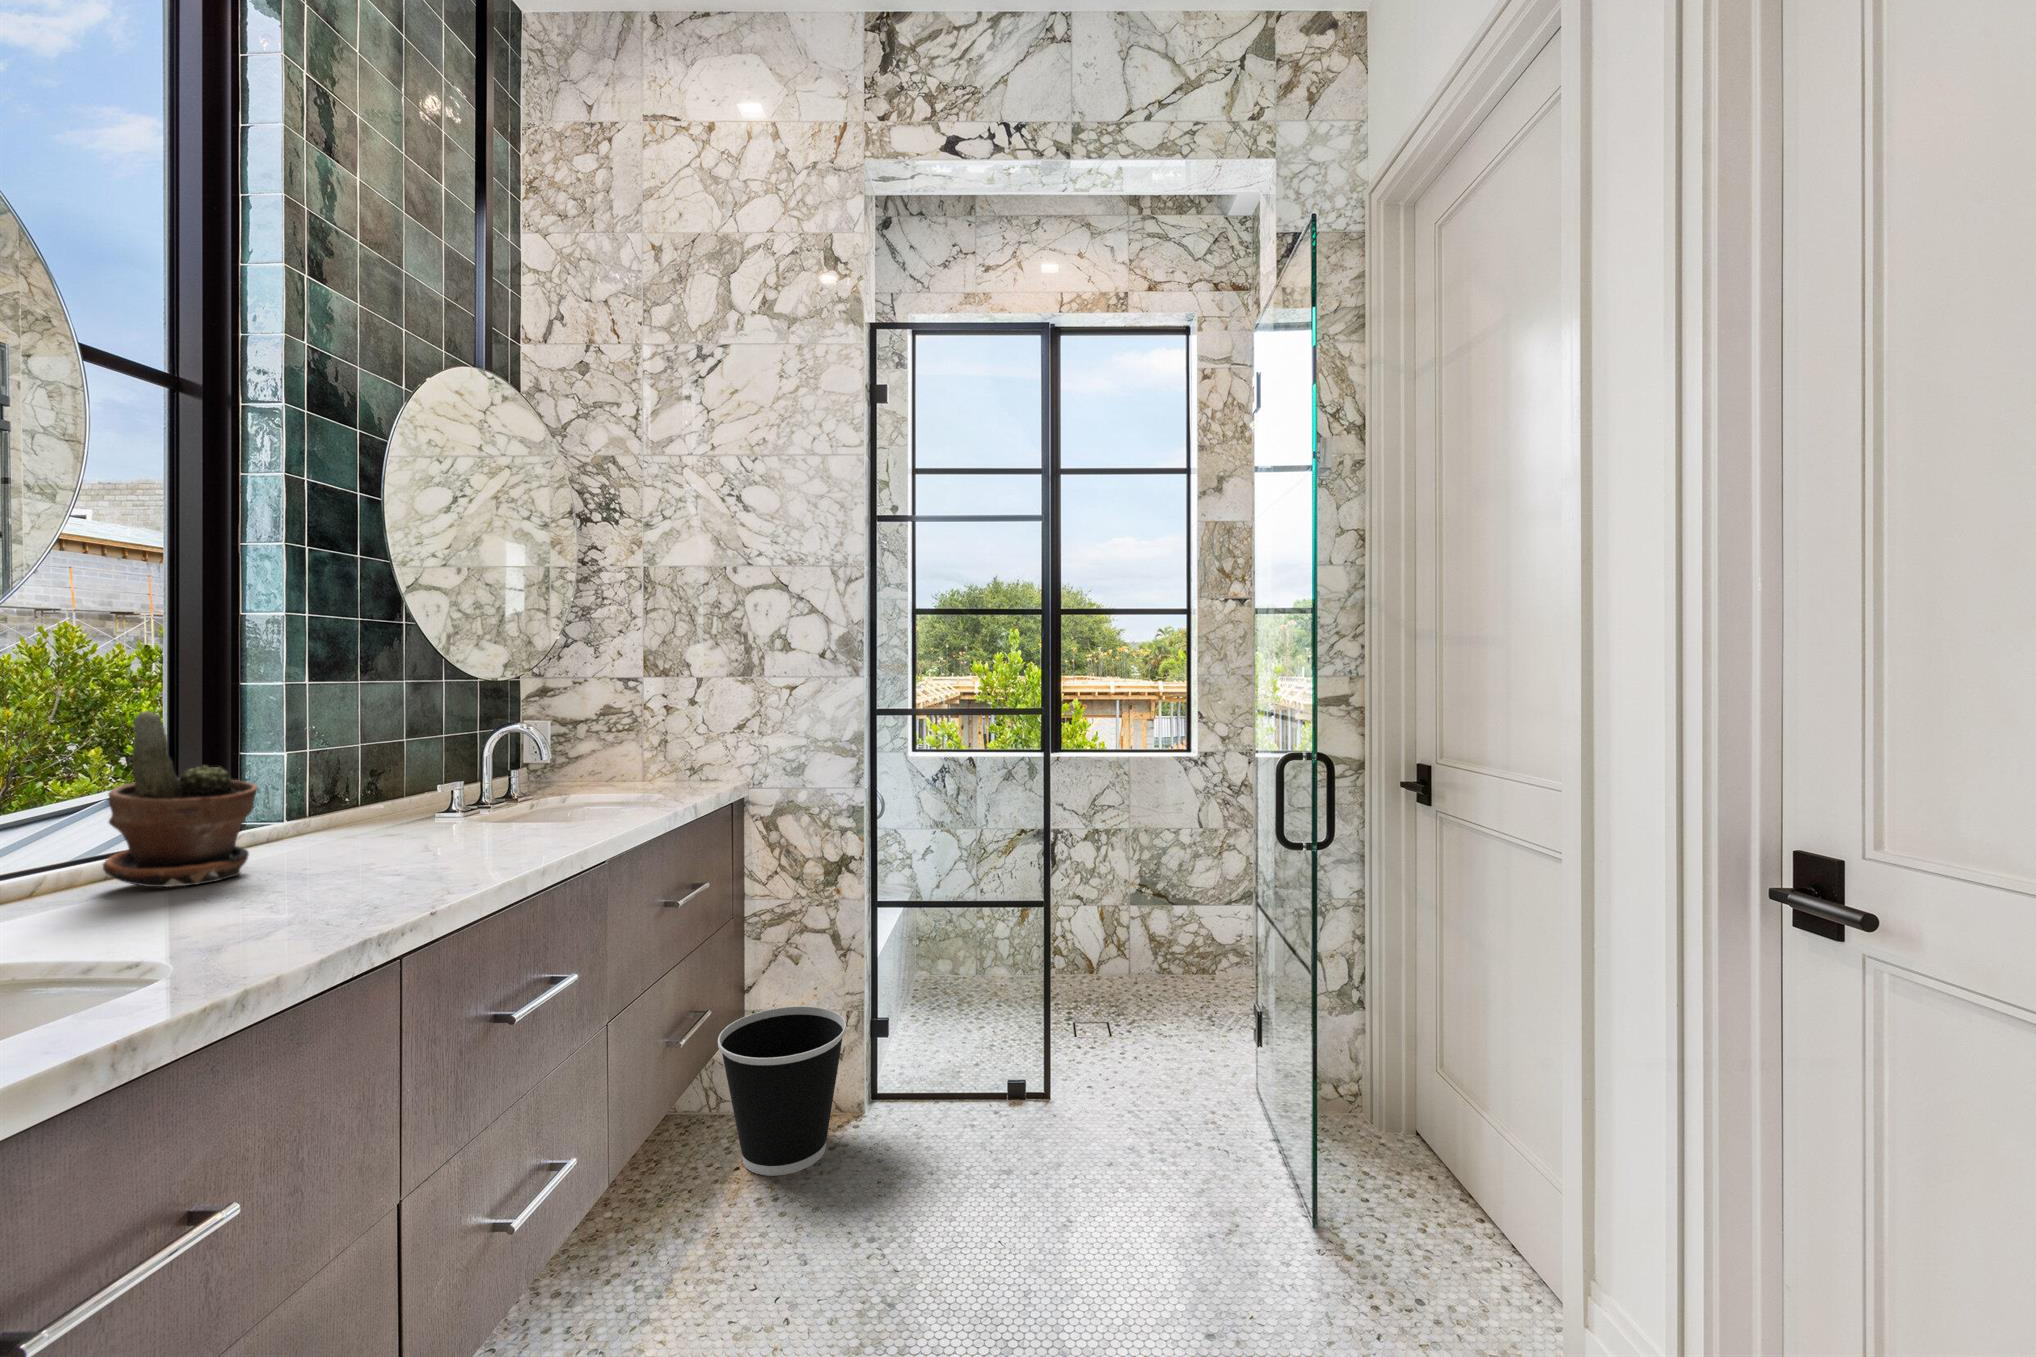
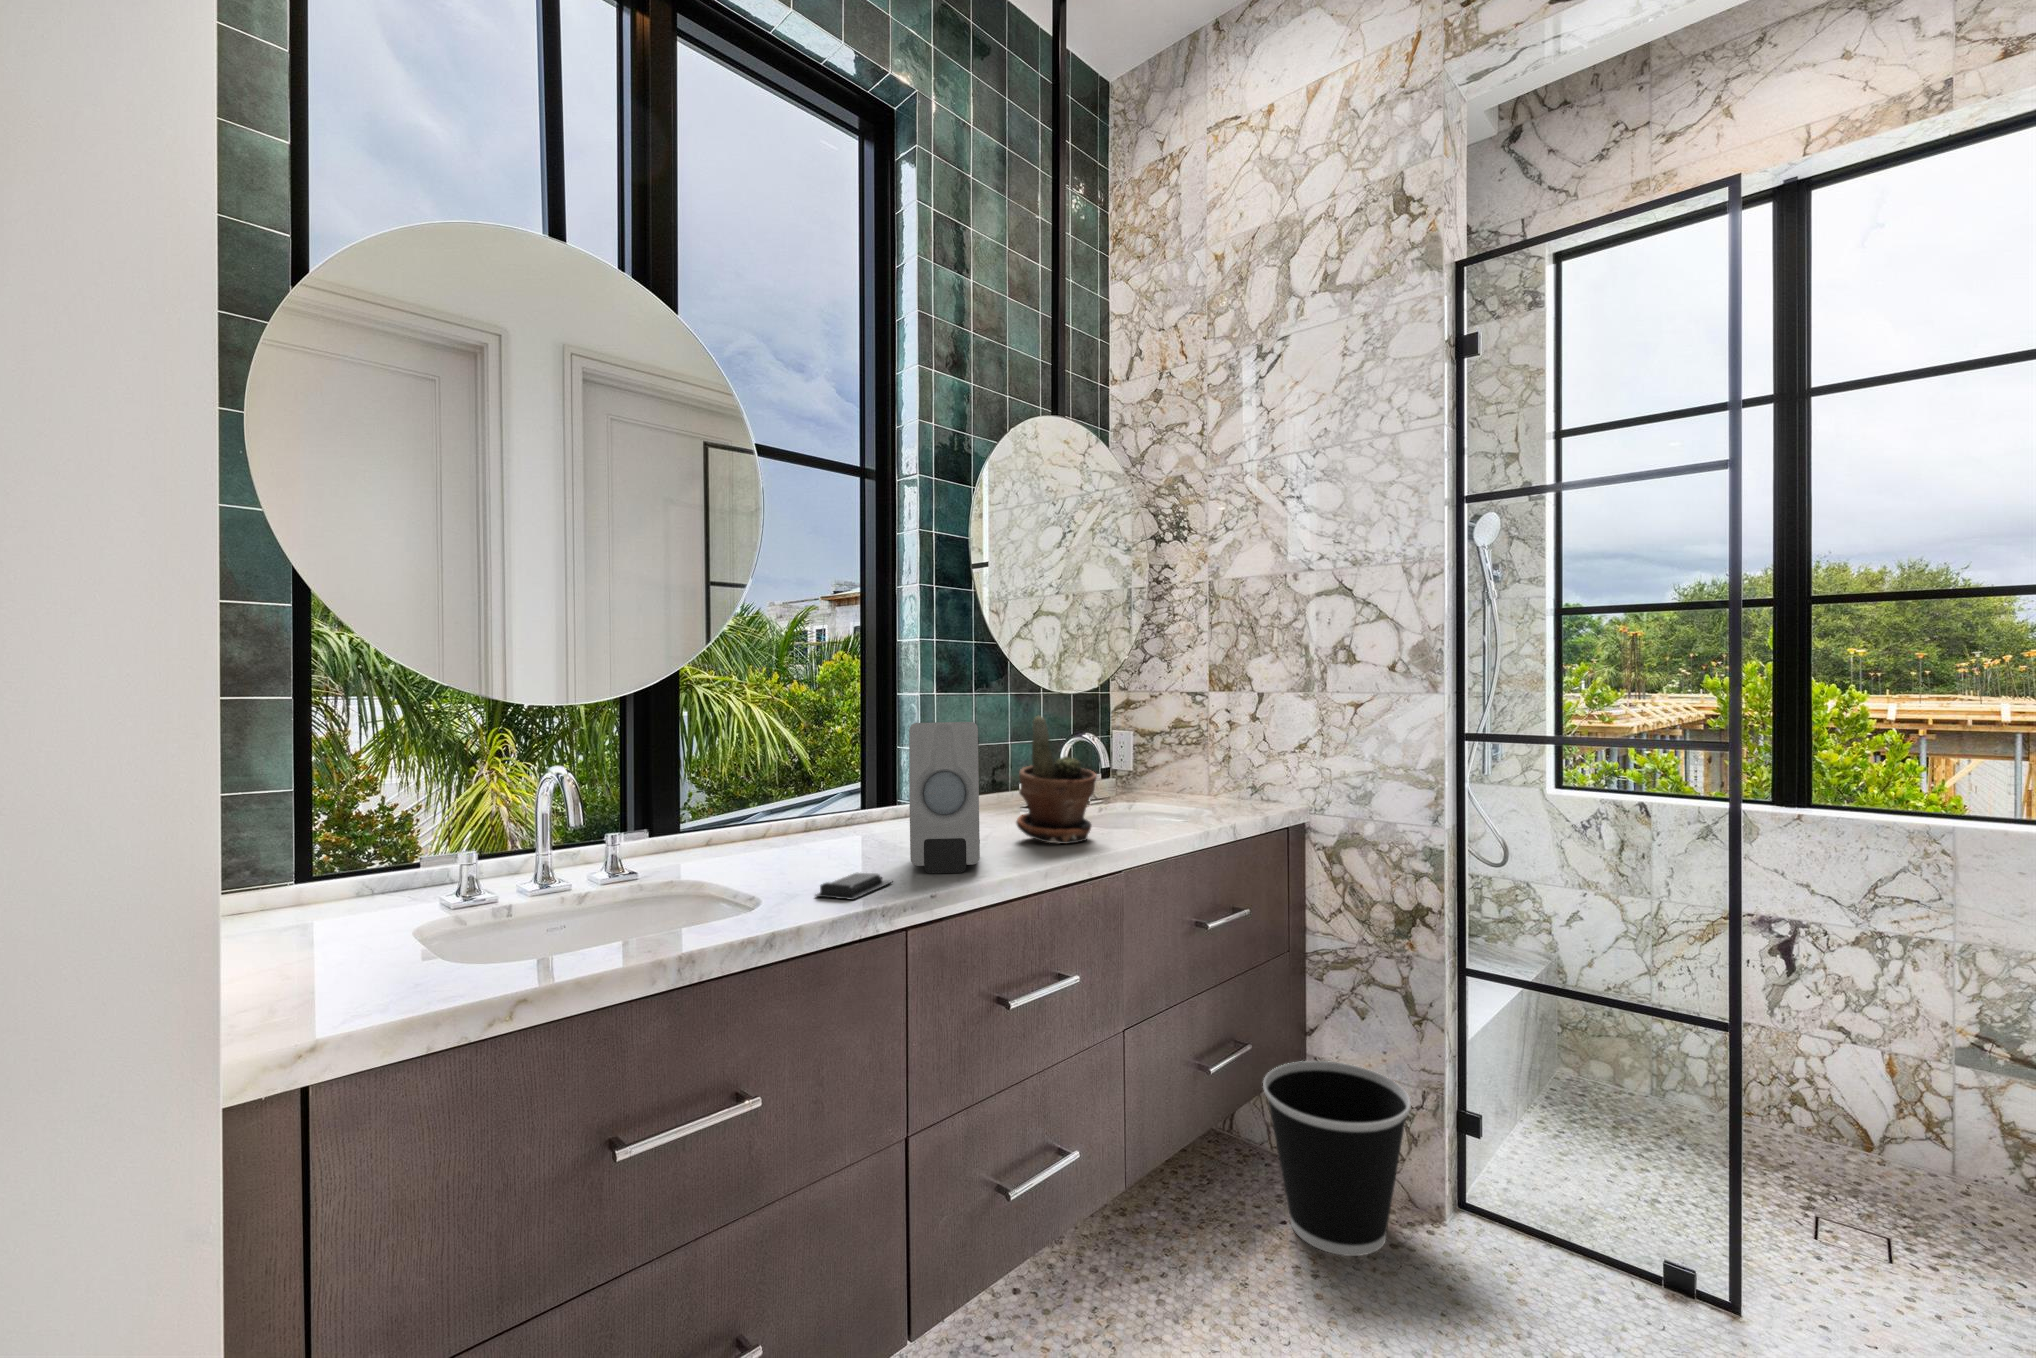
soap dispenser: none [338,705,458,889] -> present [909,722,980,873]
potted plant: present [103,711,257,887] -> present [1016,716,1097,844]
soap bar: none [232,897,345,938] -> present [815,873,892,900]

